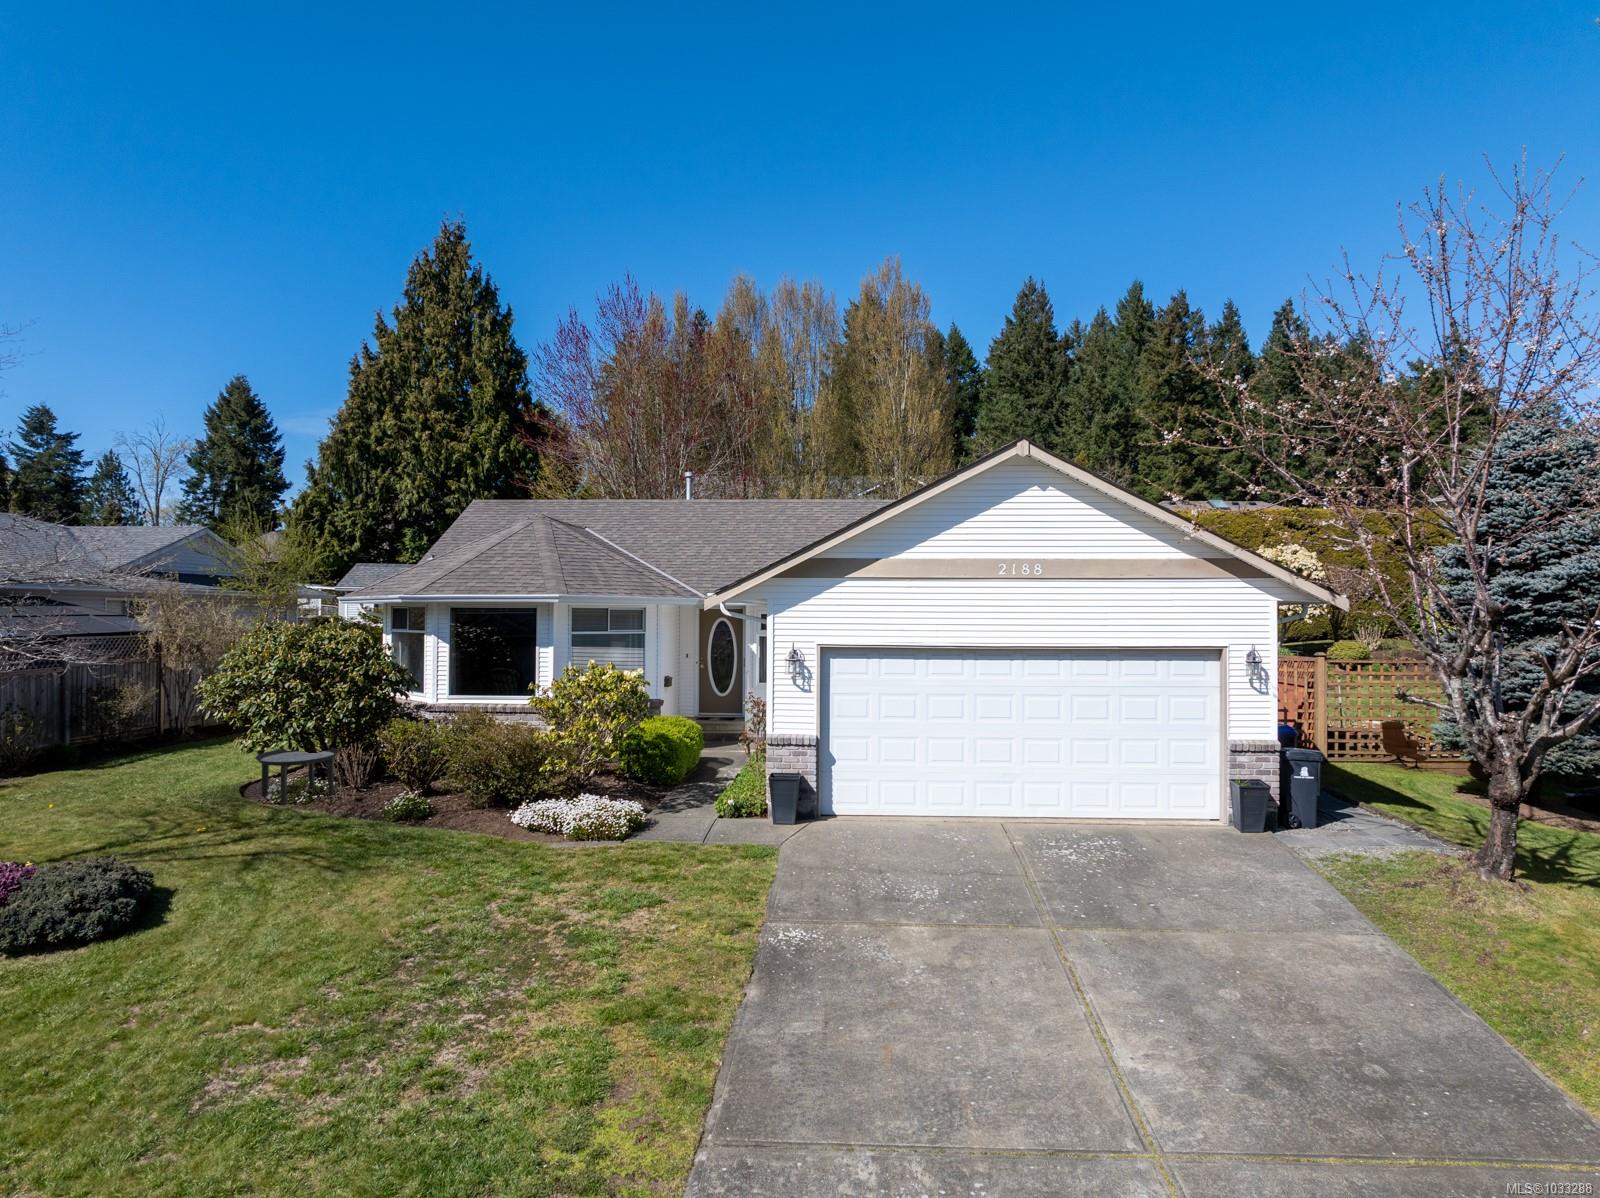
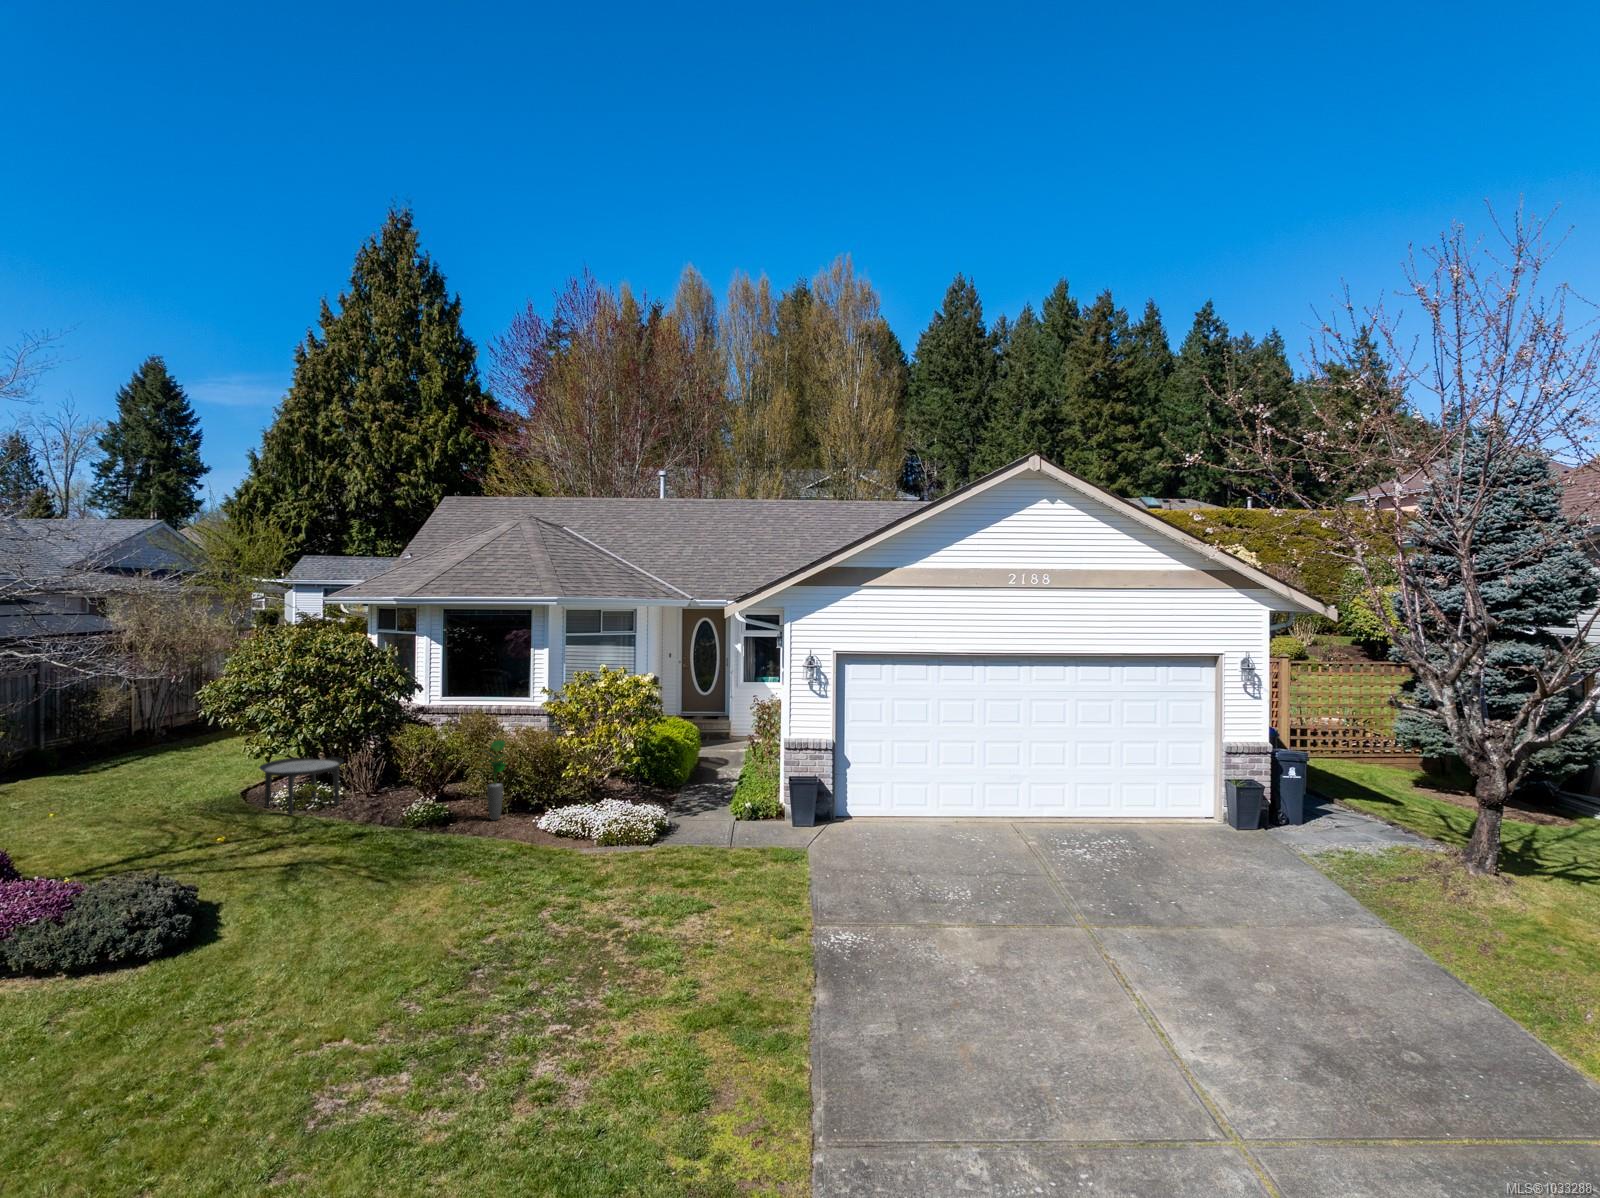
lounge chair: present [1380,721,1427,772] -> none [1350,721,1394,770]
potted plant: none [459,732,497,812] -> present [481,740,506,820]

